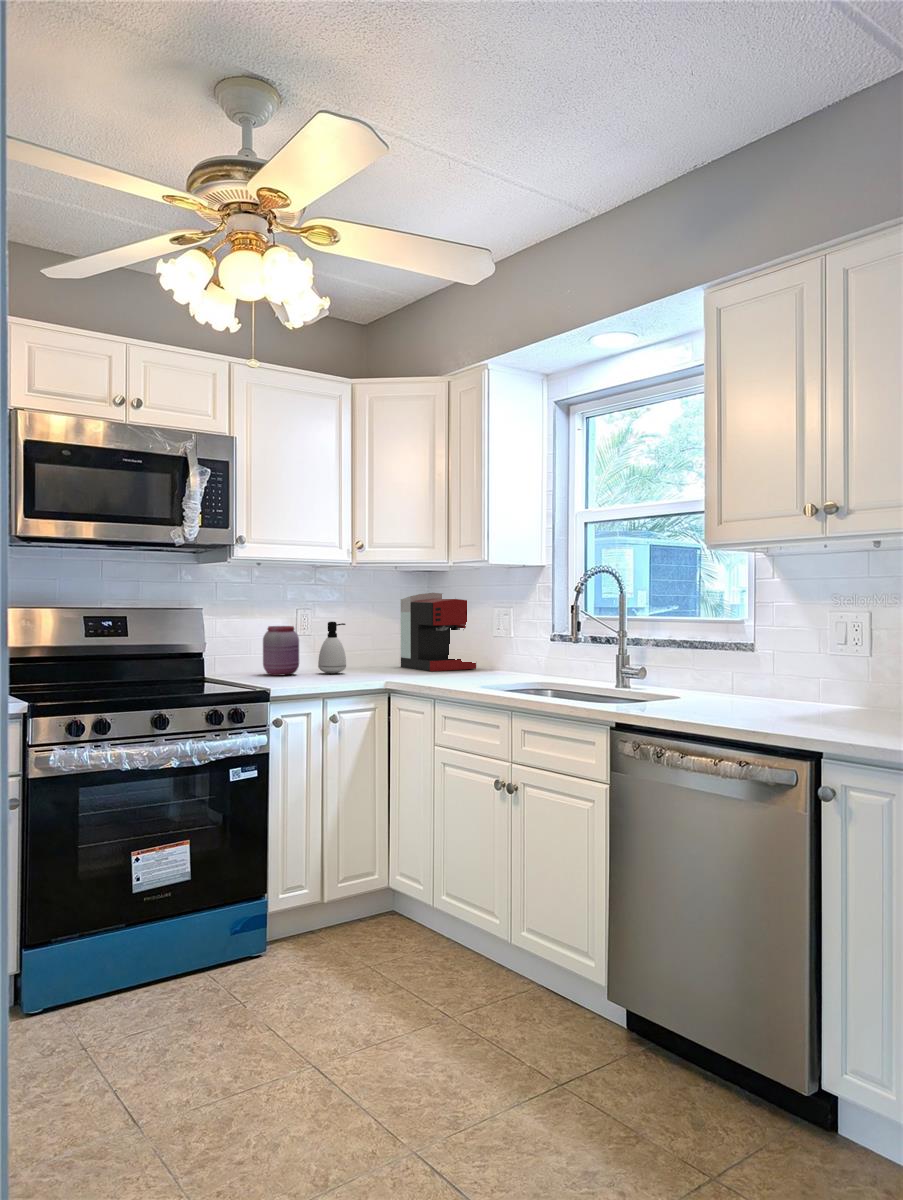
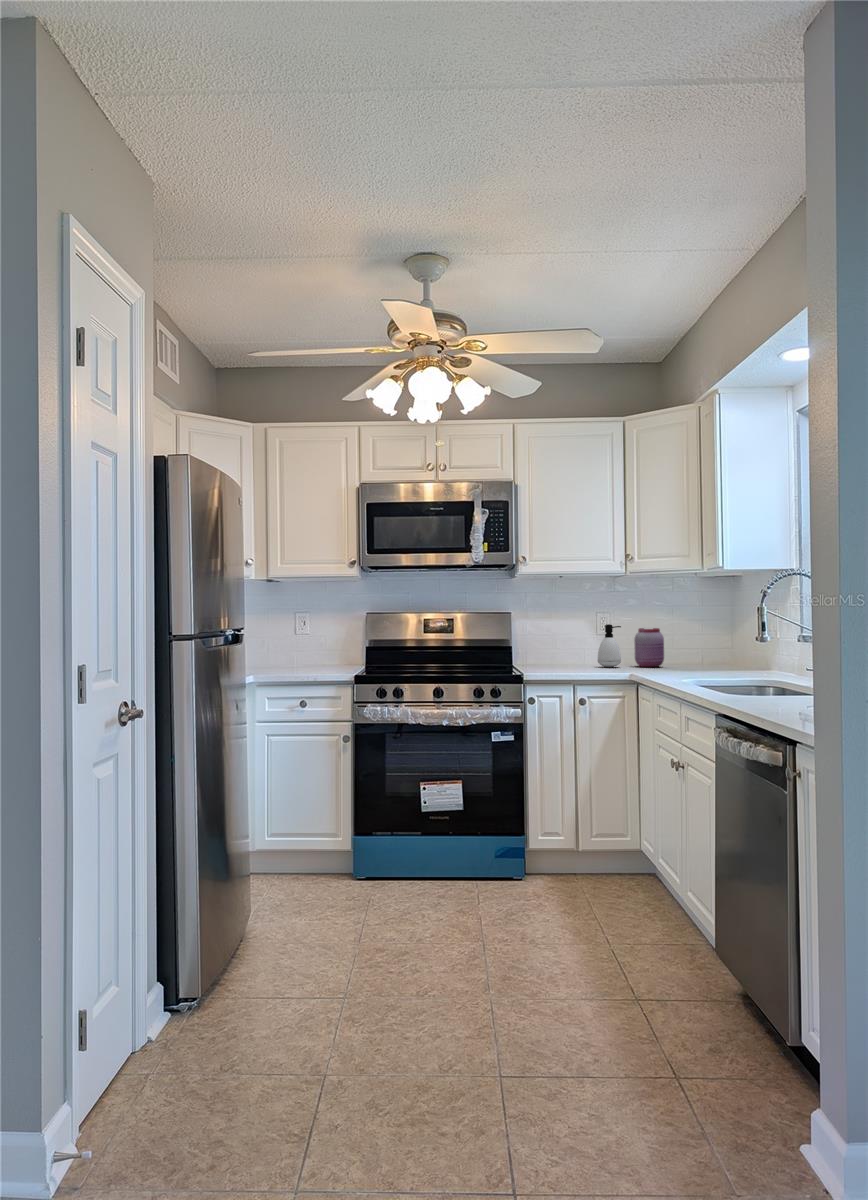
coffee maker: present [401,593,476,671] -> none [684,600,751,669]
jar: present [263,626,299,675] -> present [634,628,664,667]

